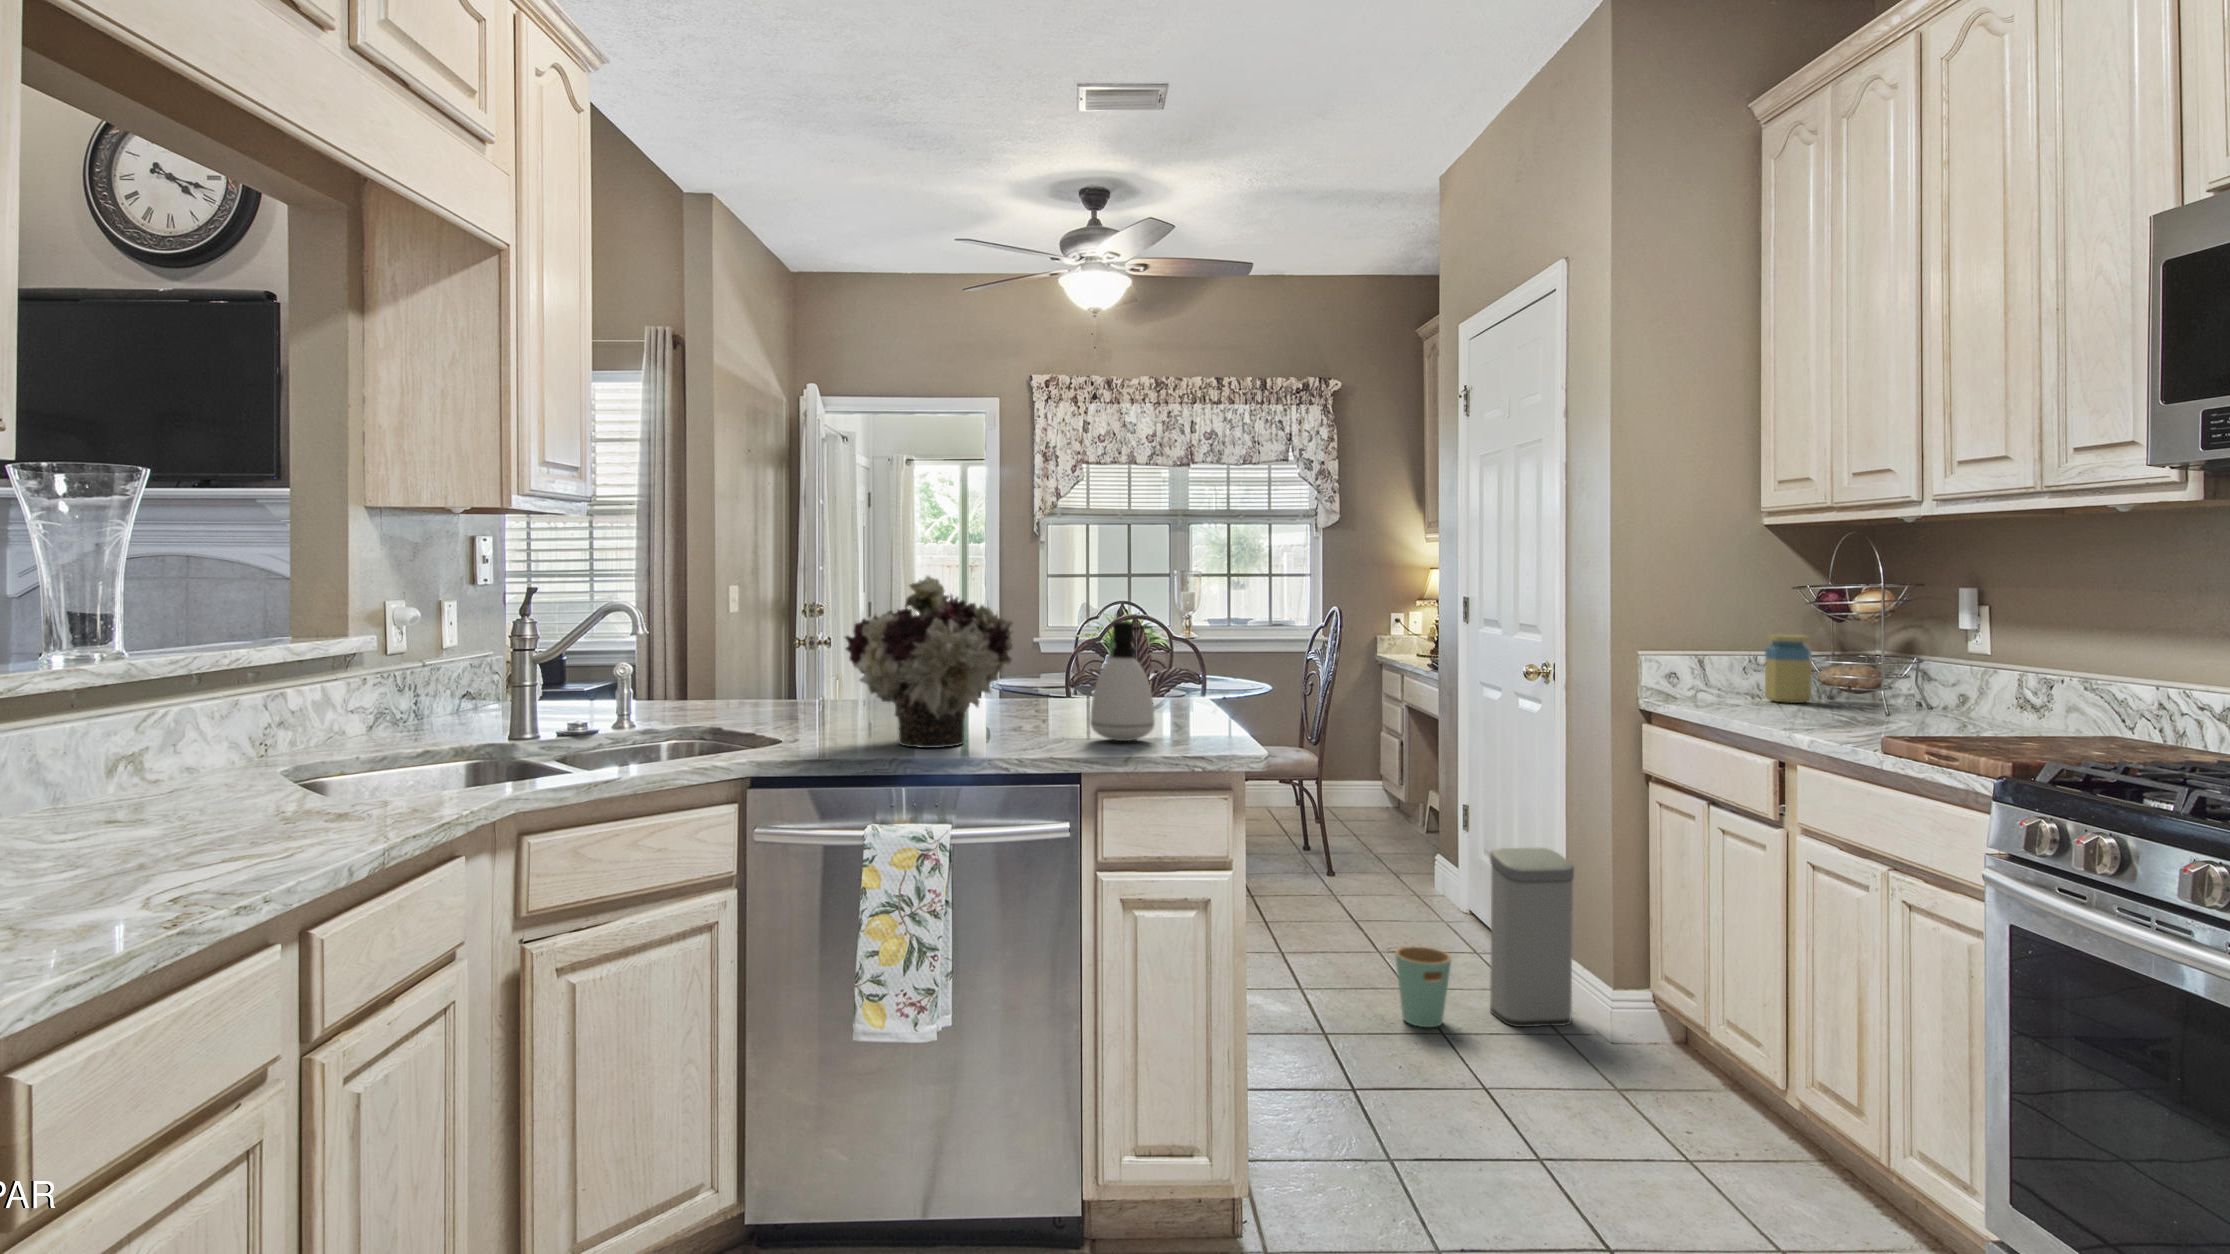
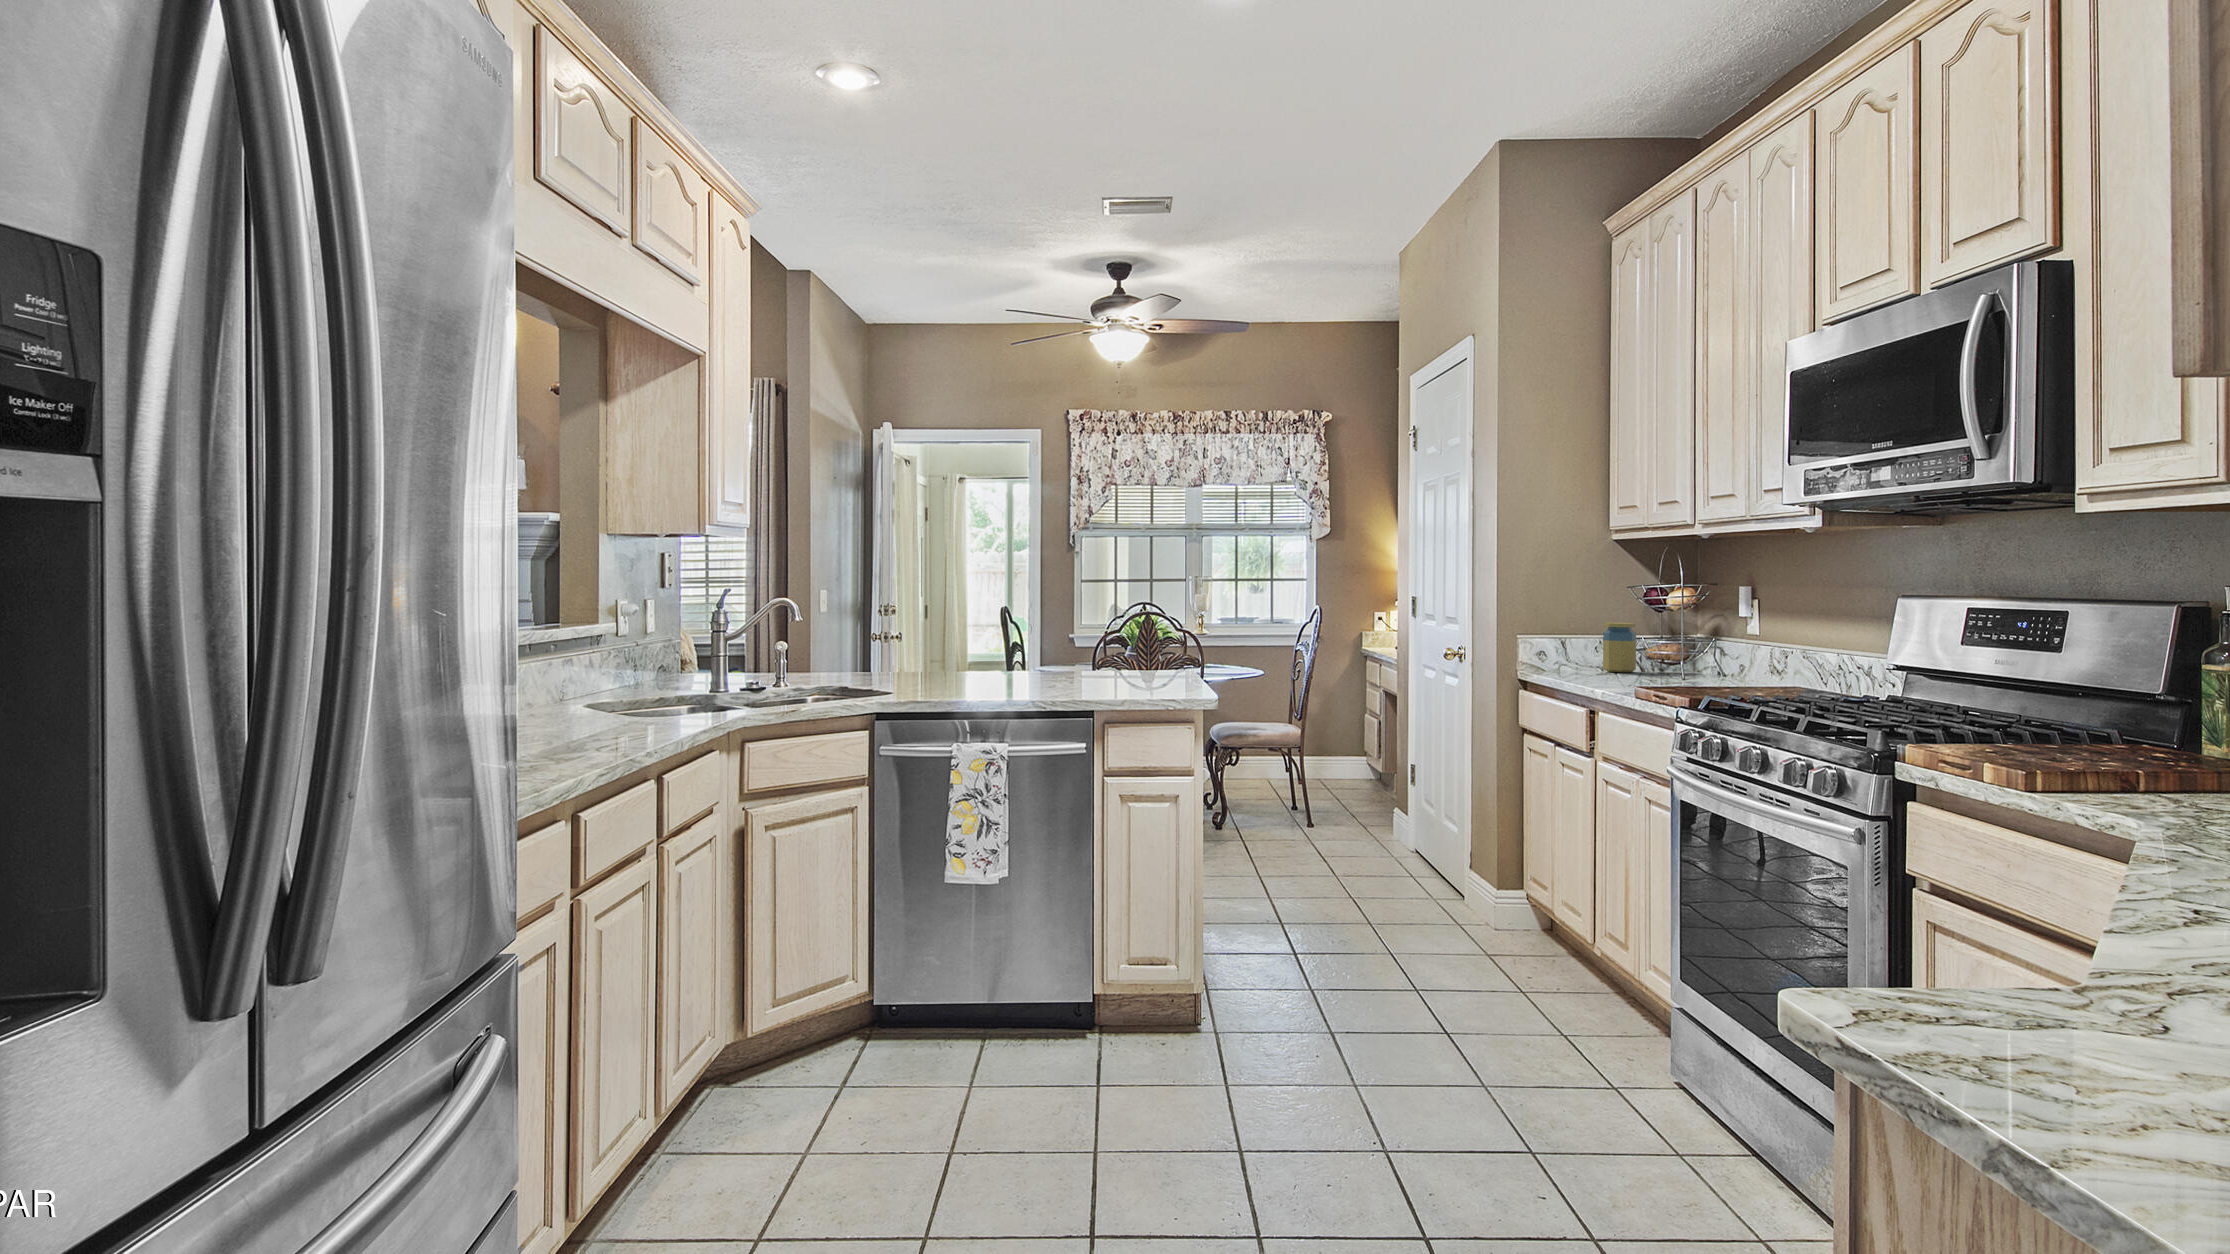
flower arrangement: present [845,576,1013,748] -> none [933,581,1048,696]
soap dispenser: present [1090,621,1155,741] -> none [1100,611,1144,692]
trash can: present [1395,848,1574,1027] -> none [1338,786,1473,919]

